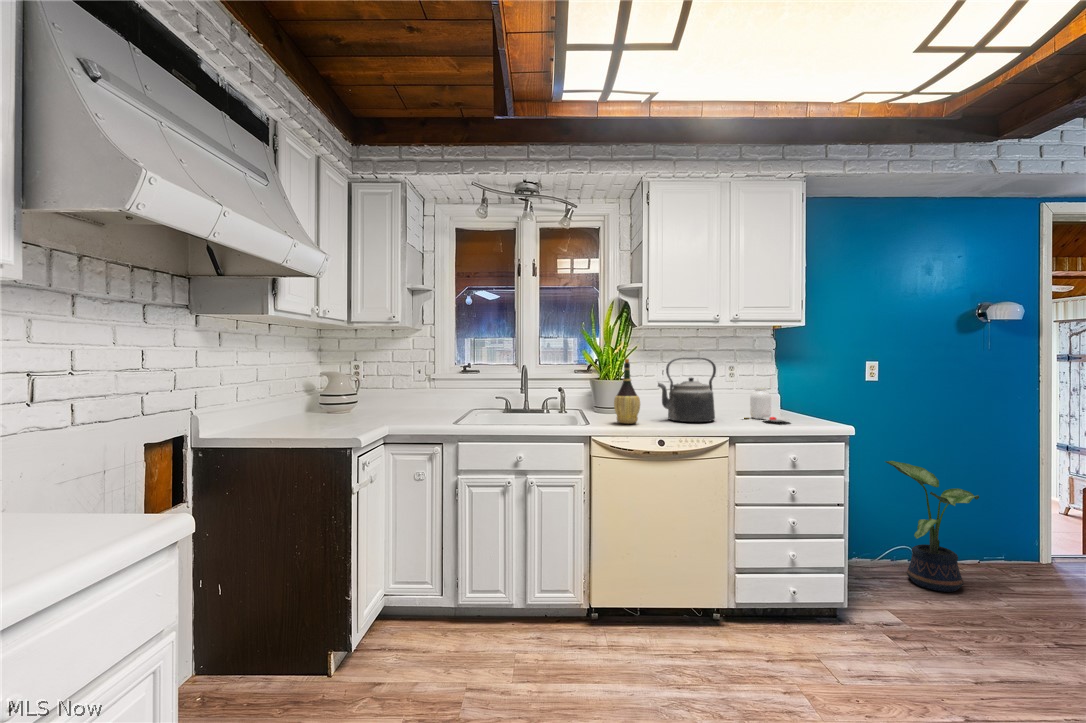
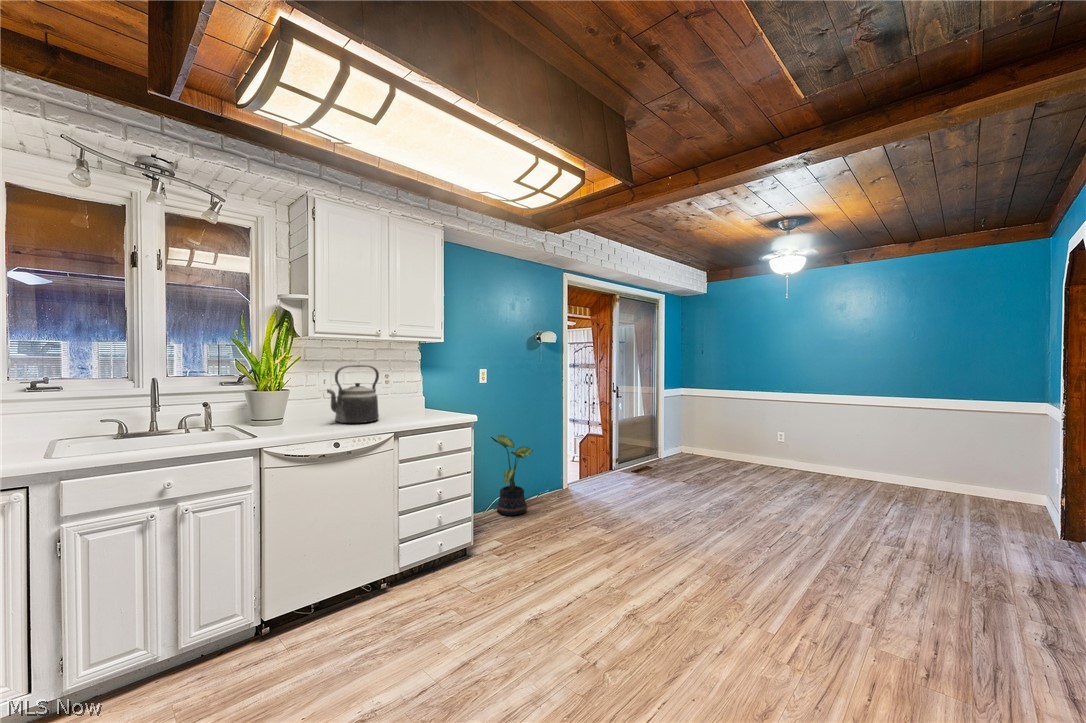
wine bottle: present [614,359,640,424] -> none [284,368,313,431]
jar: present [748,388,790,422] -> none [395,389,437,416]

